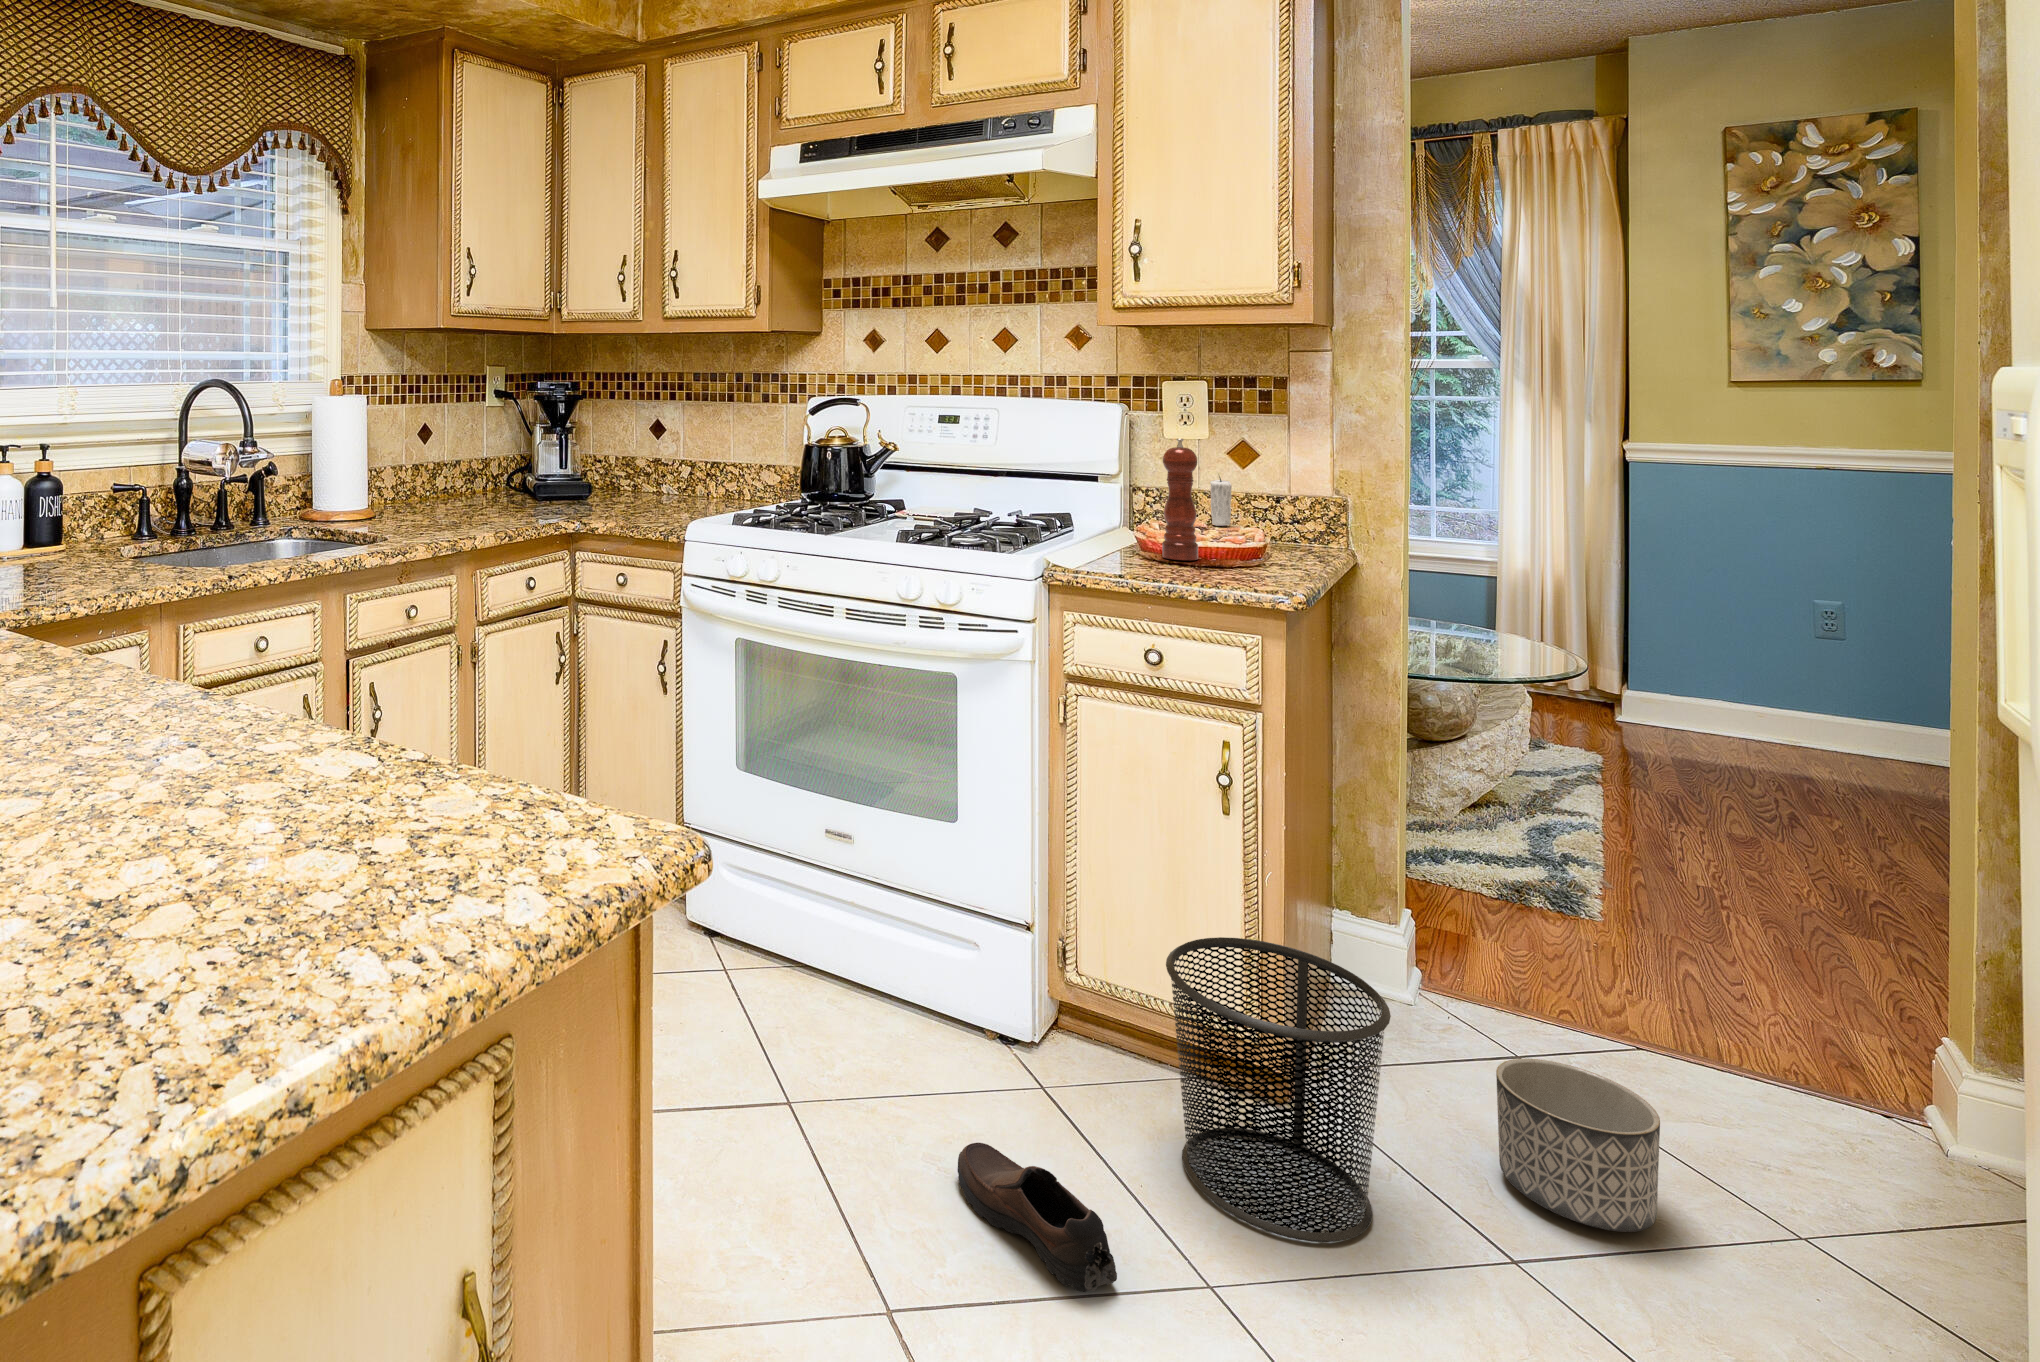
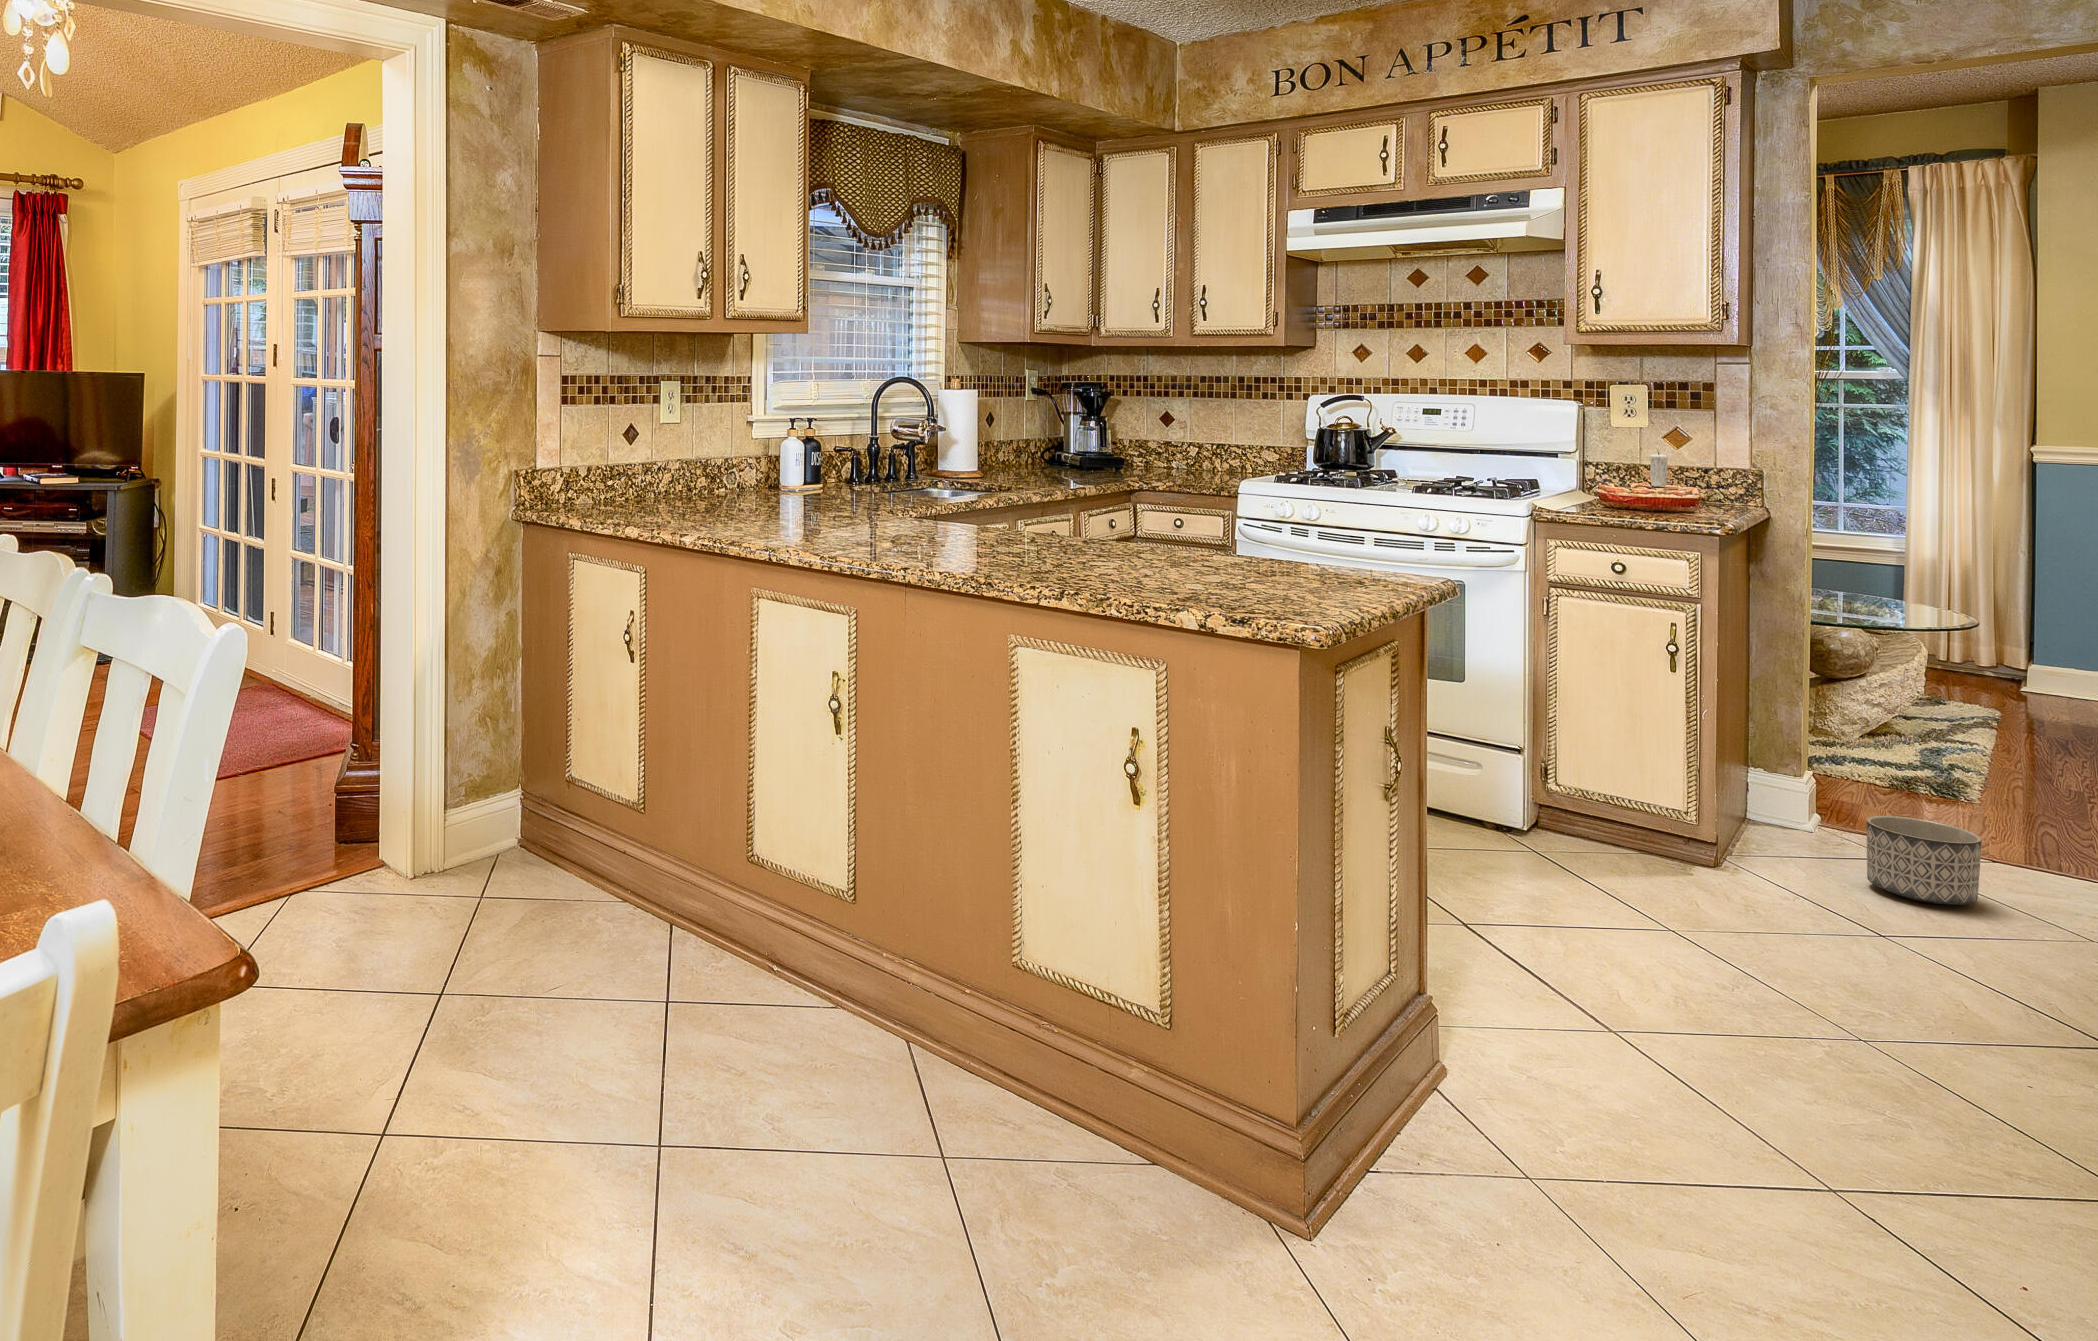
pepper mill: present [1162,439,1198,560] -> none [1620,419,1648,501]
waste bin: present [1166,937,1391,1242] -> none [1629,738,1790,901]
shoe: present [958,1143,1117,1292] -> none [1485,847,1604,905]

